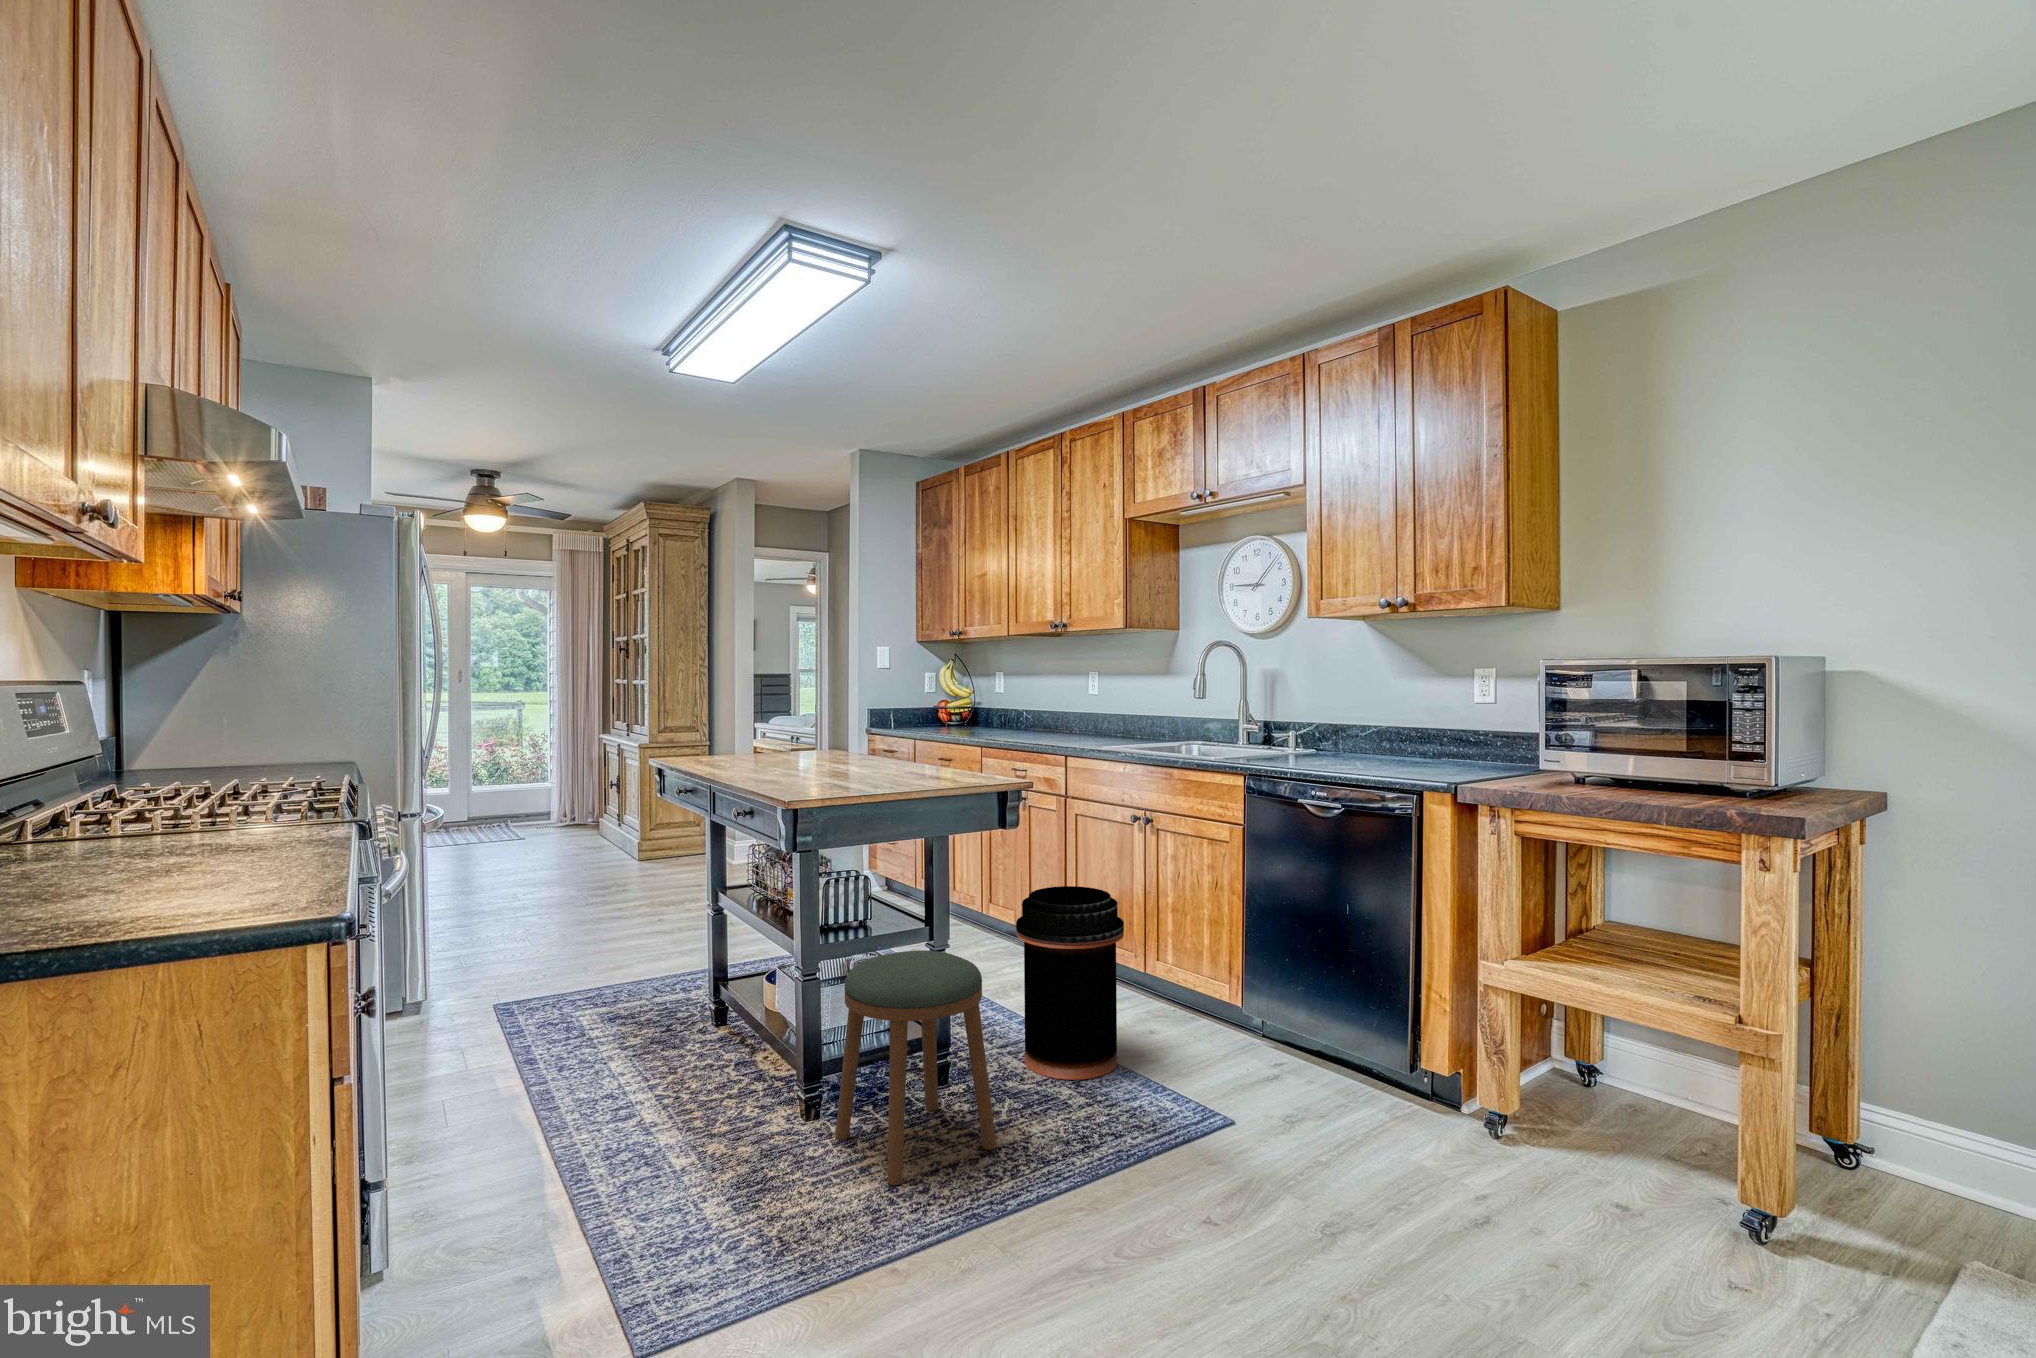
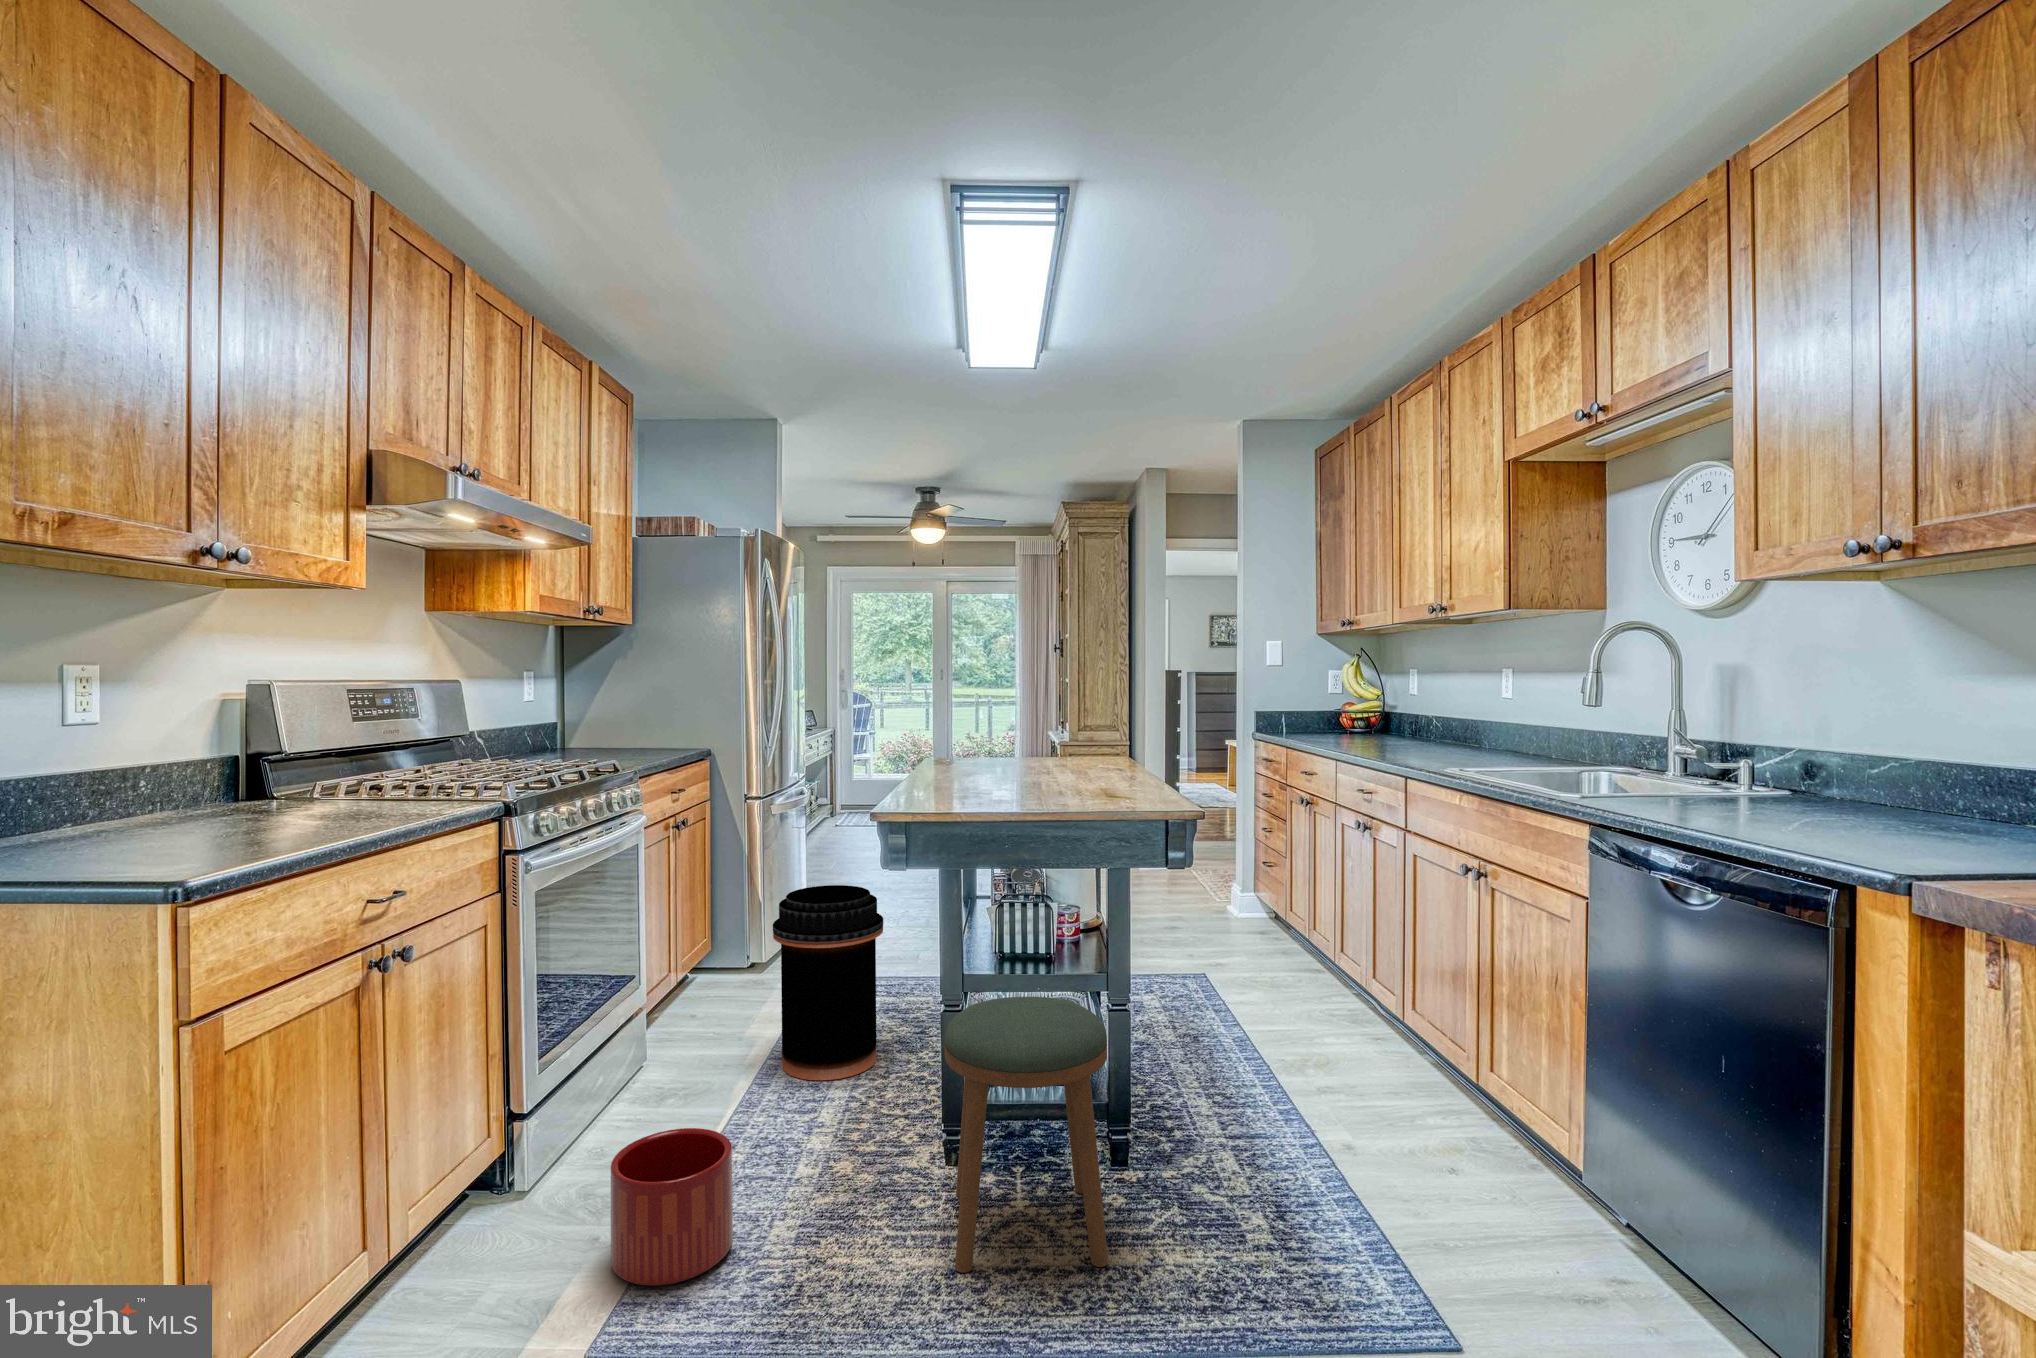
trash can: present [1016,886,1124,1080] -> present [773,885,883,1080]
planter: none [559,1130,683,1288] -> present [610,1128,733,1286]

